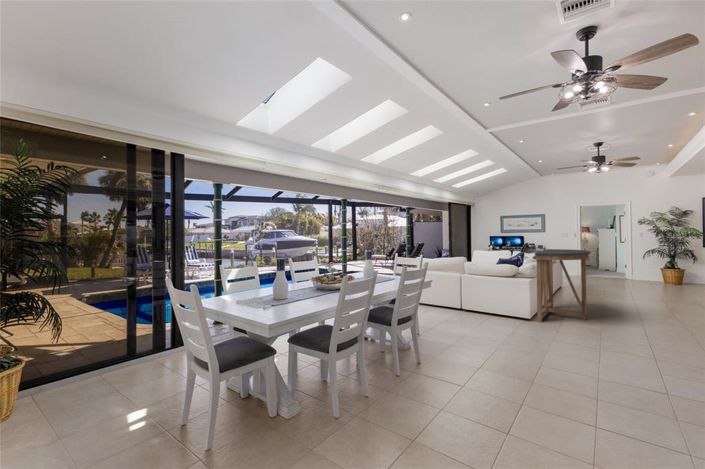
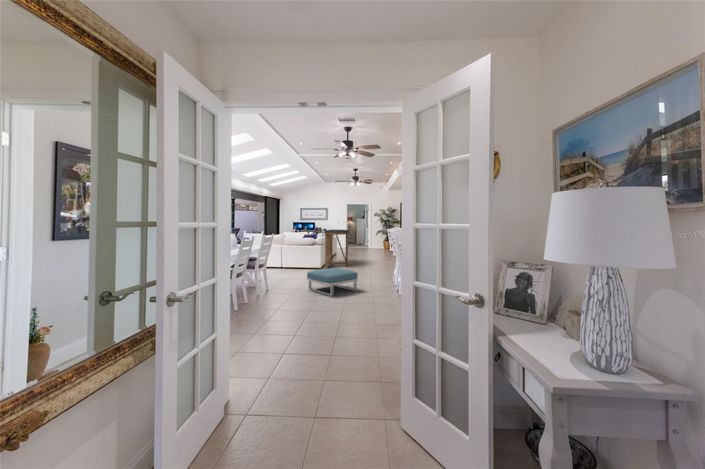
footstool: none [489,340,629,423] -> present [307,268,358,296]

